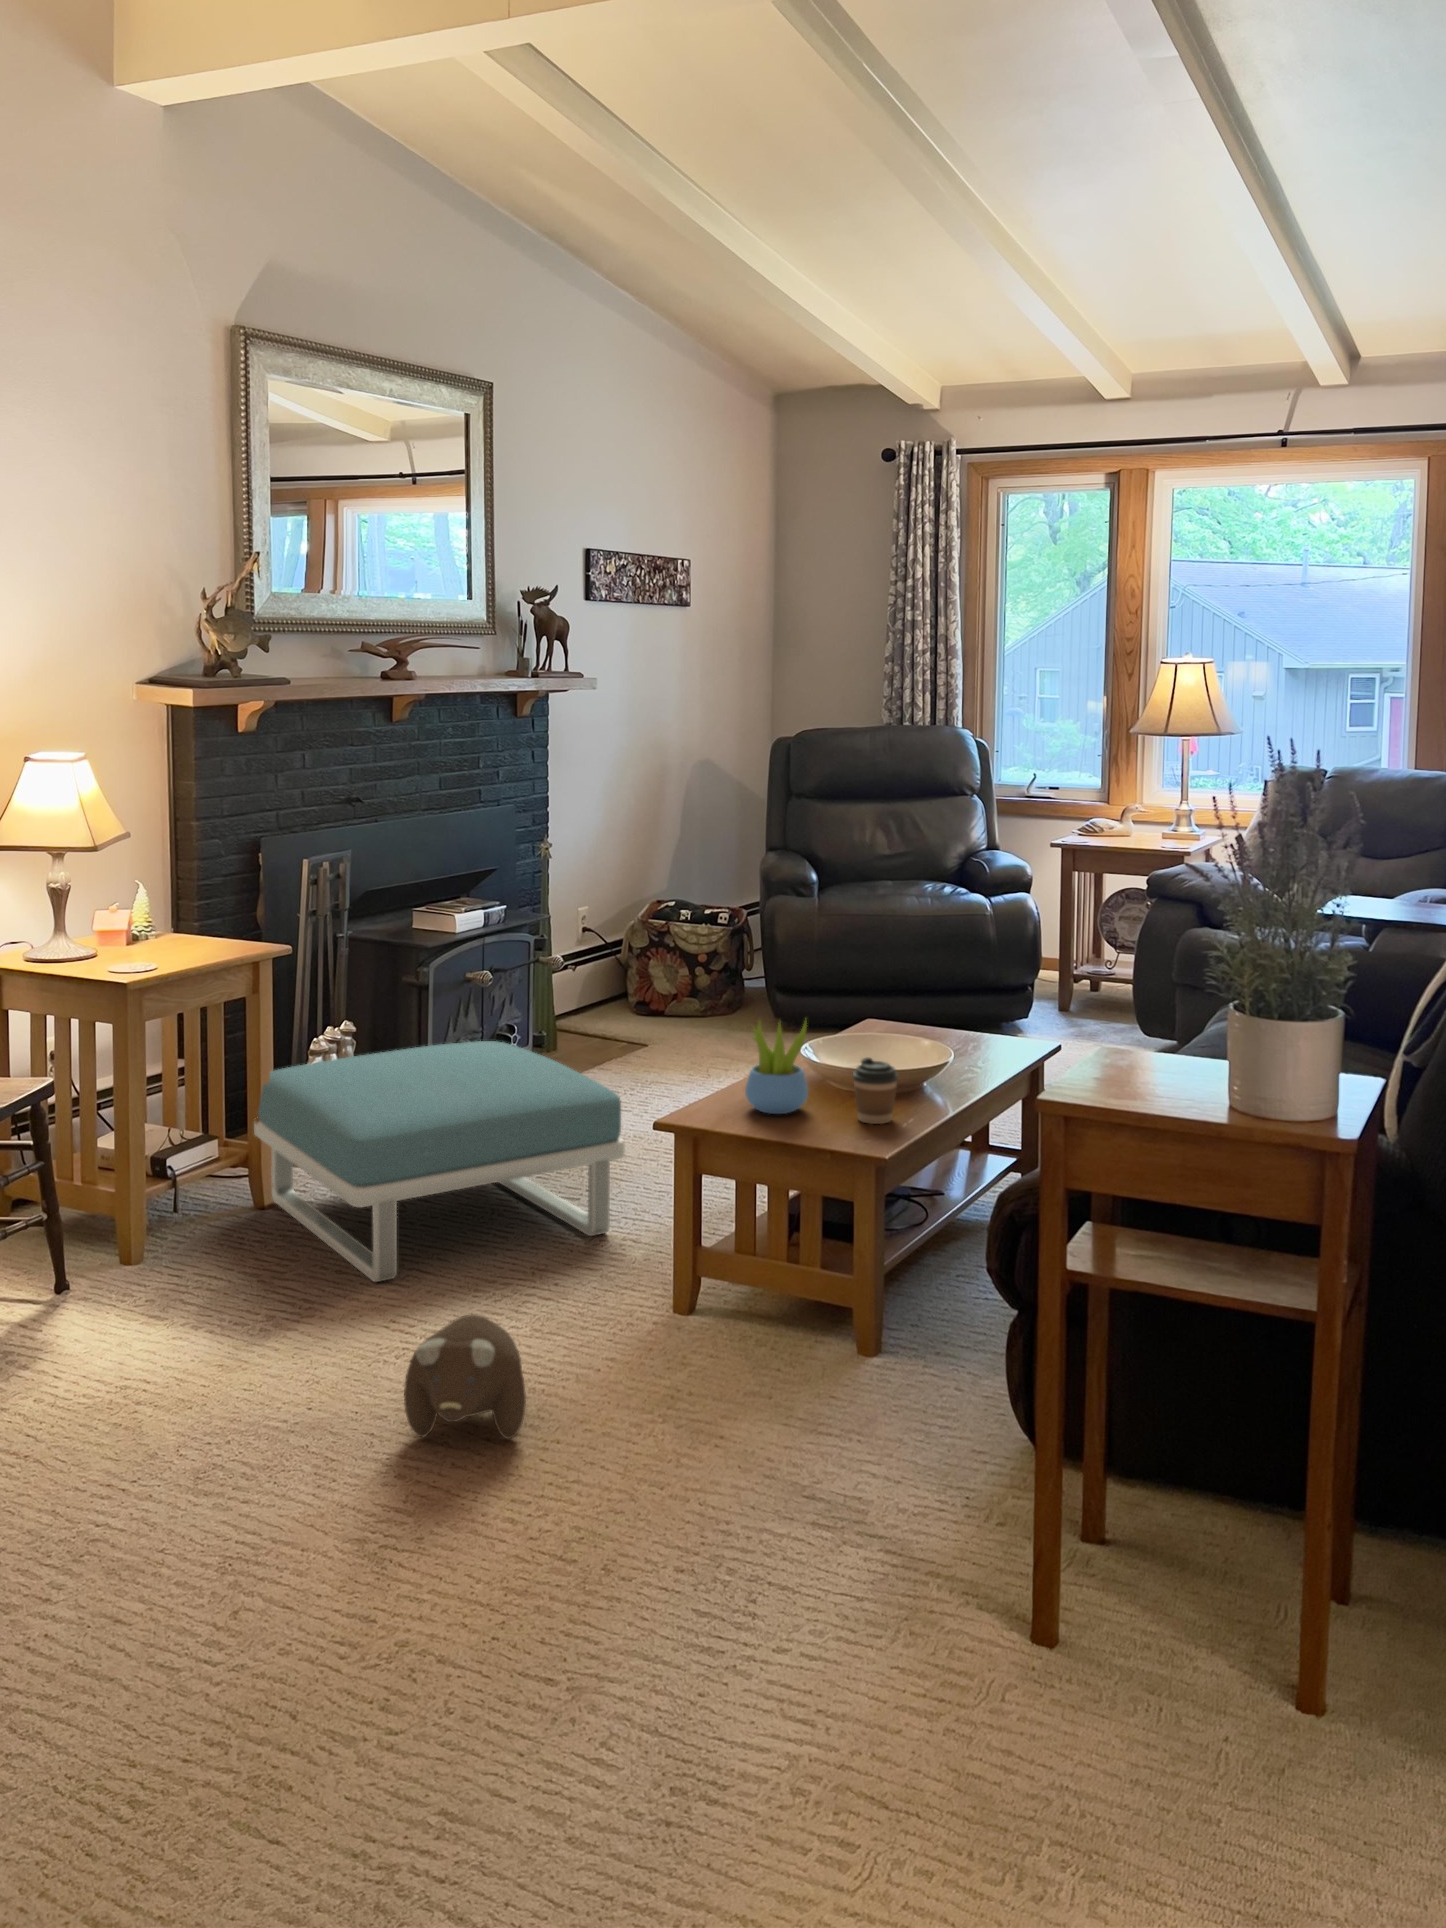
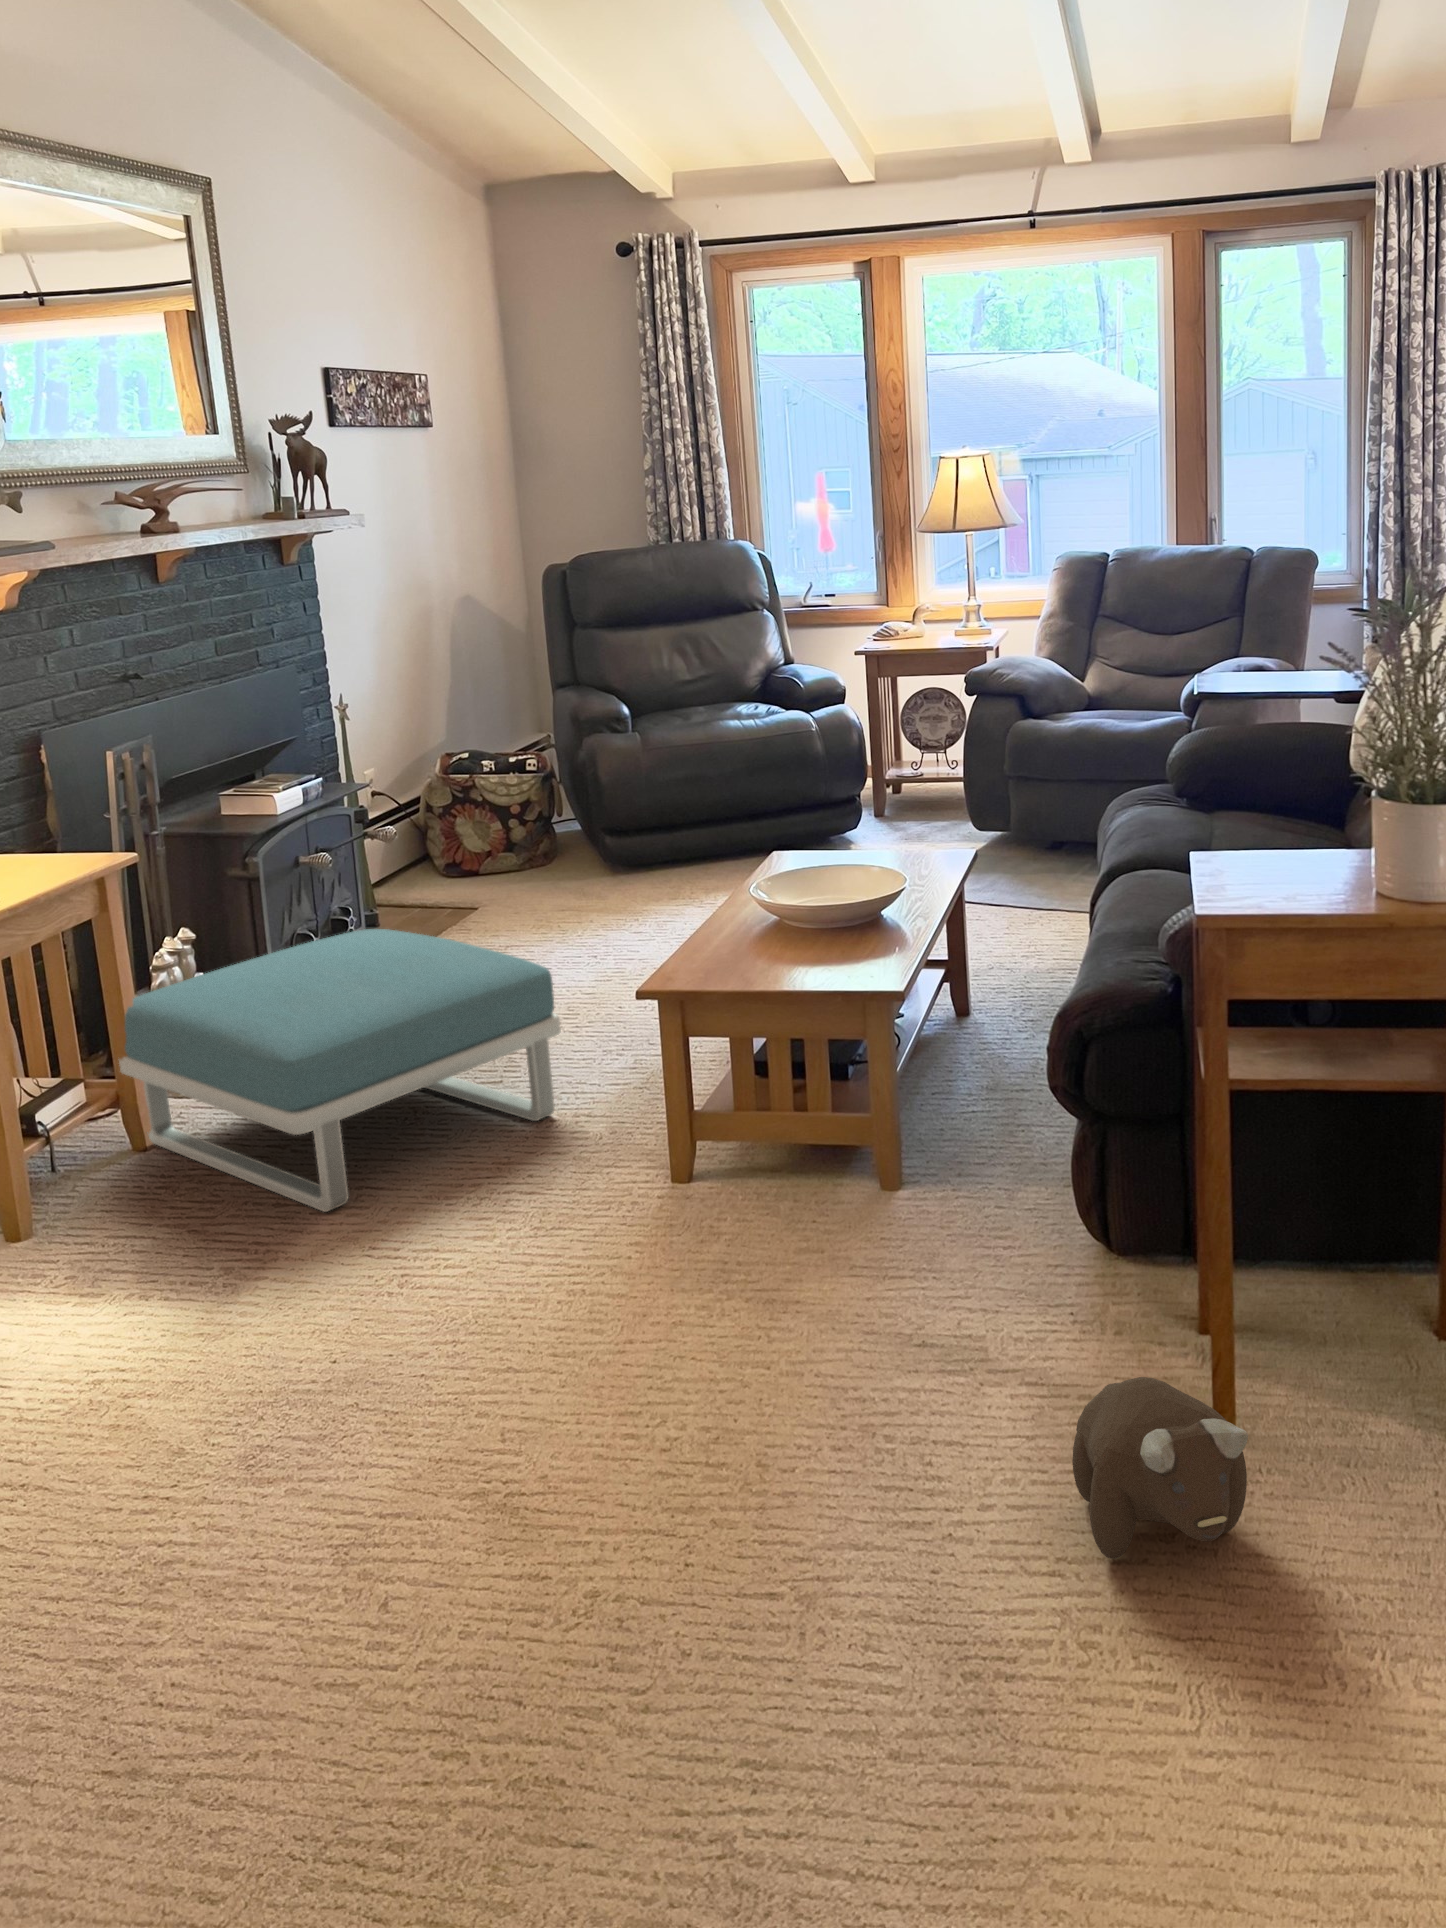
succulent plant: present [745,1021,808,1114] -> none [711,858,781,964]
coffee cup: present [853,1057,898,1124] -> none [829,891,876,959]
plush toy: present [404,1314,526,1439] -> present [1072,1377,1248,1558]

